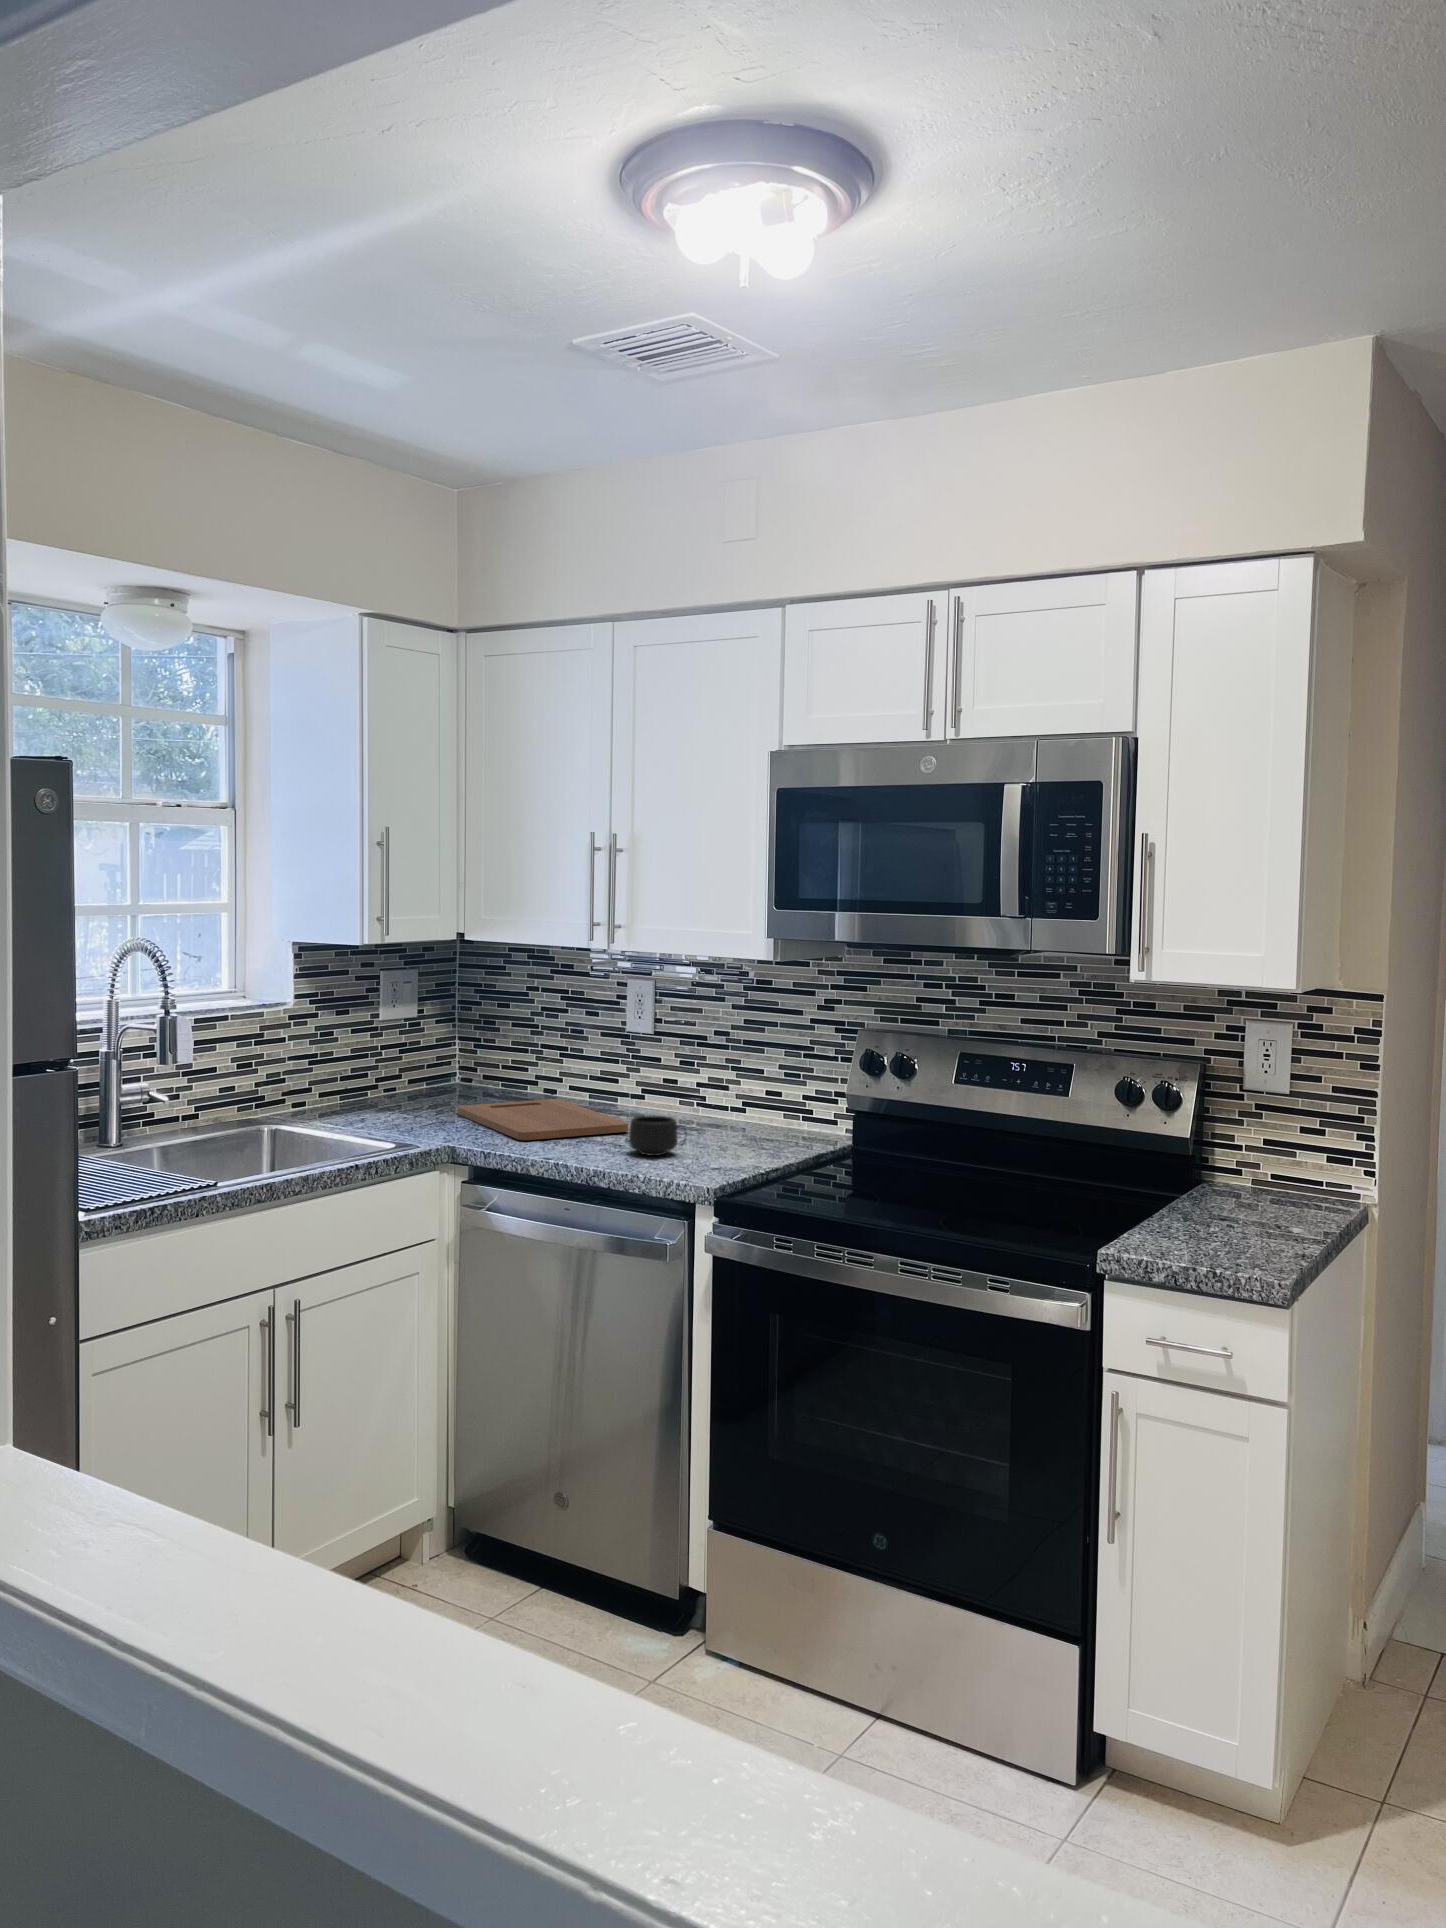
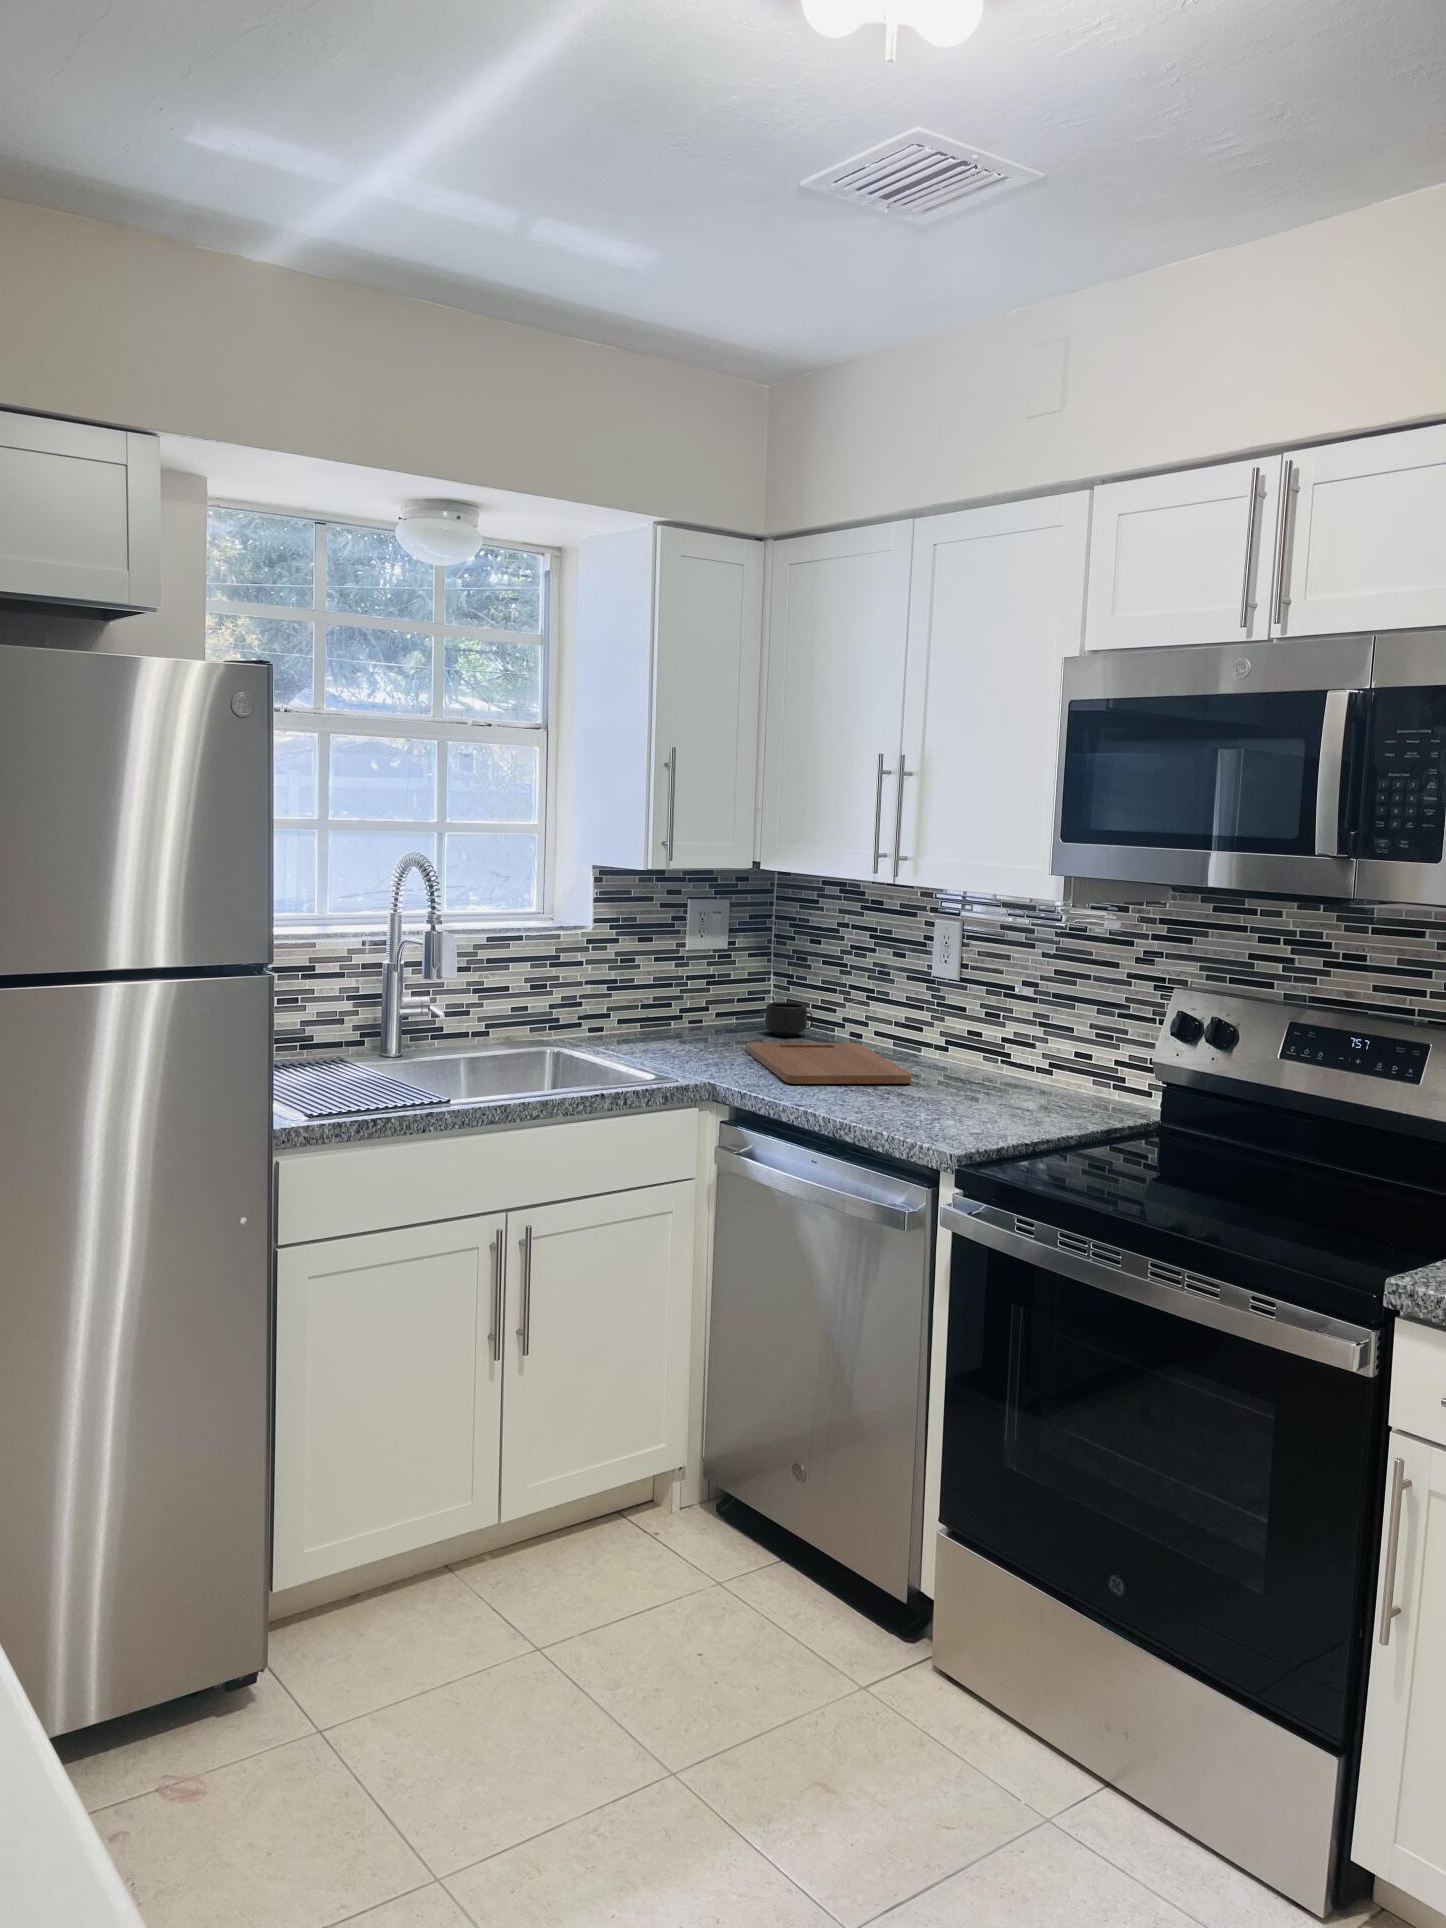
mug: present [629,1116,686,1156] -> present [765,1002,813,1036]

